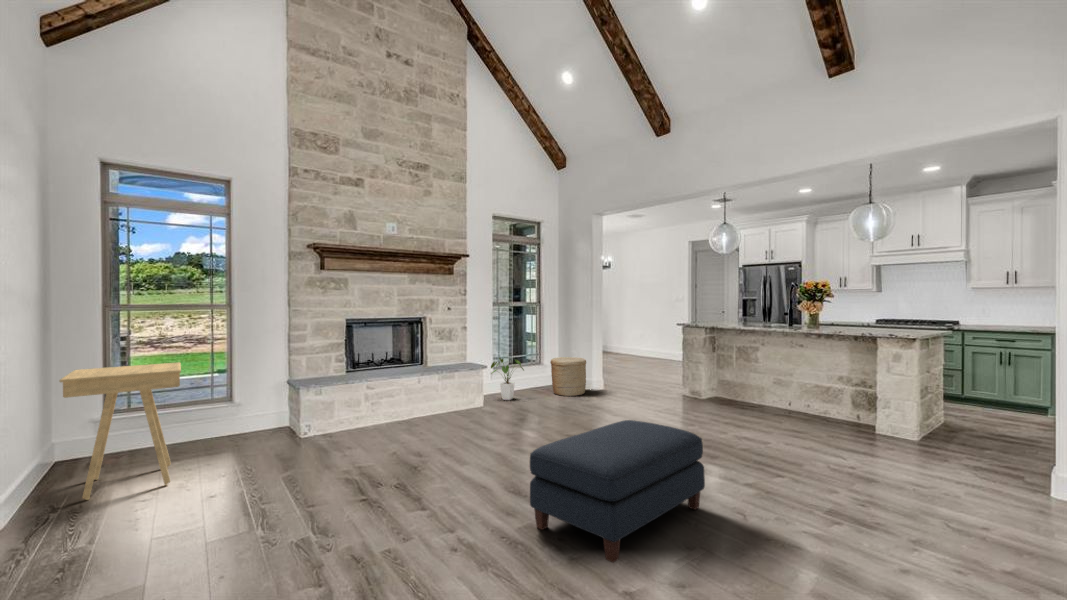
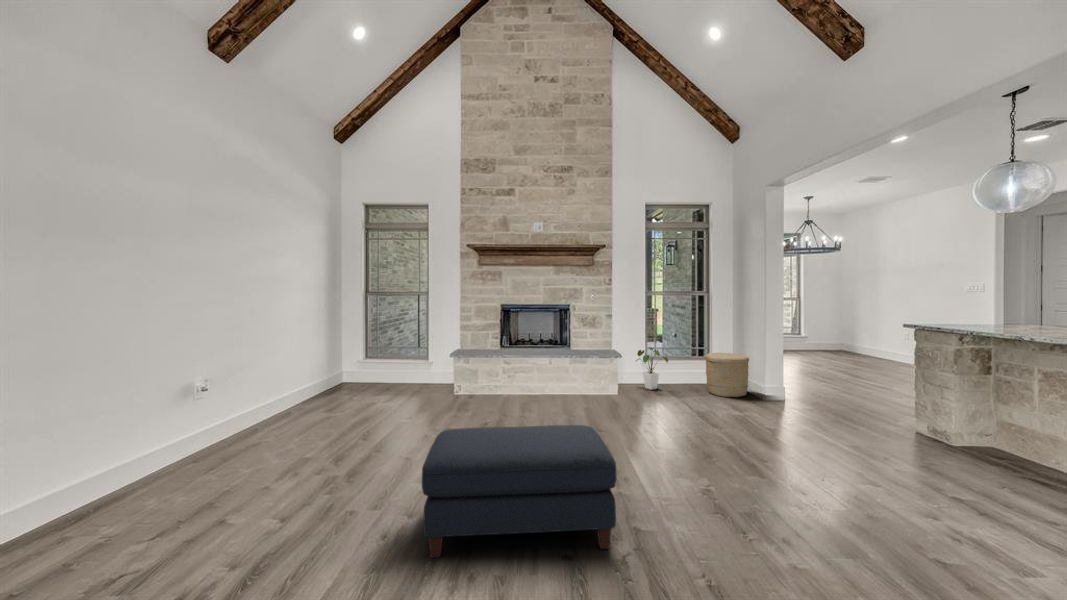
side table: present [59,362,181,500] -> none [299,329,376,405]

